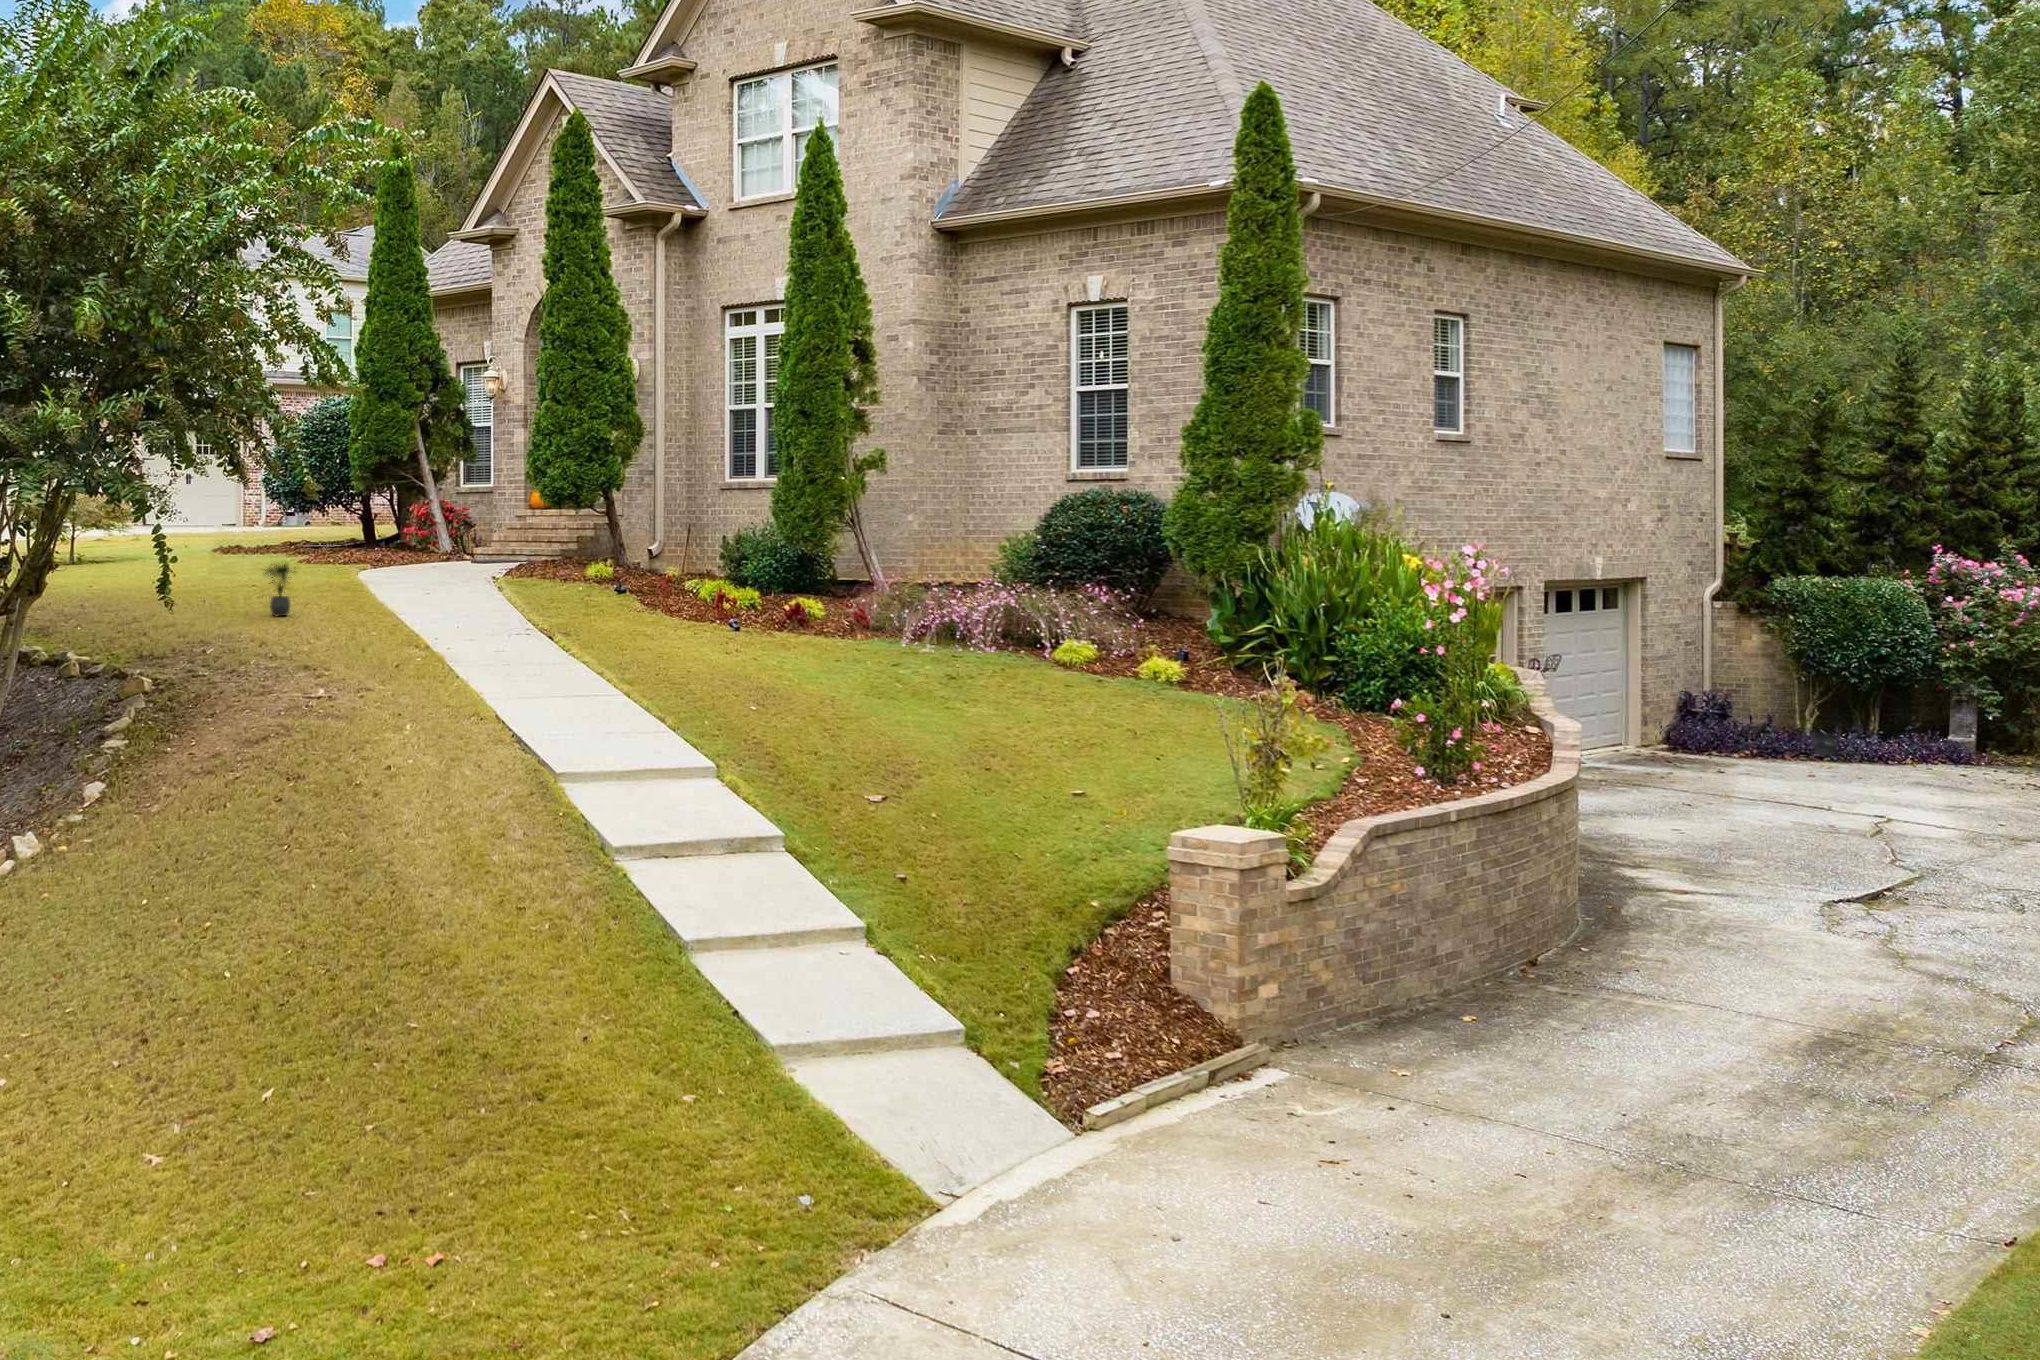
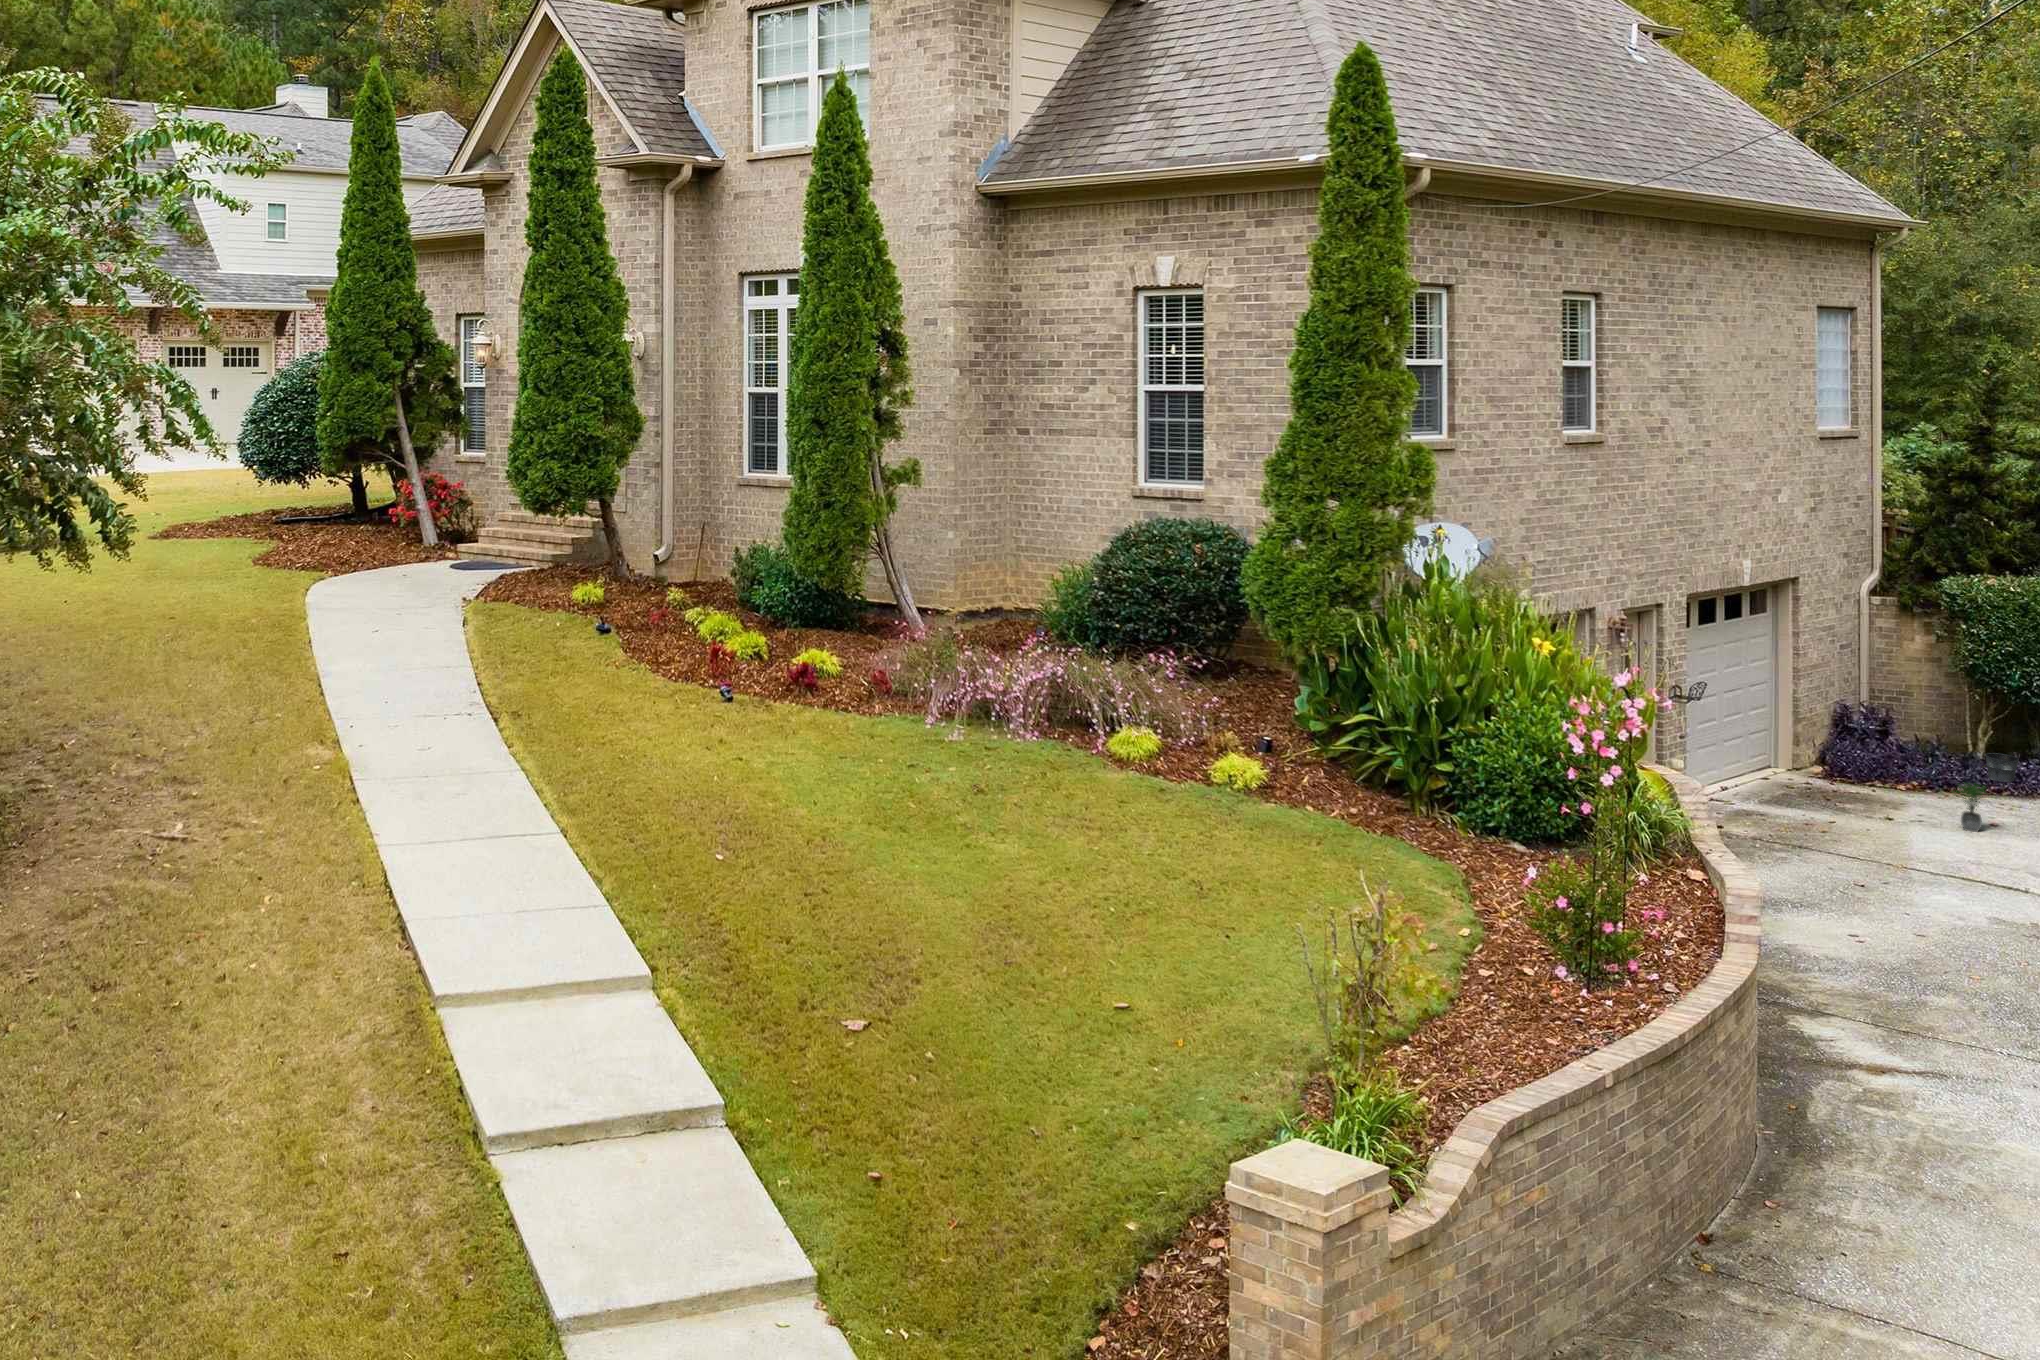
potted plant: present [265,564,297,616] -> present [1952,784,1987,832]

